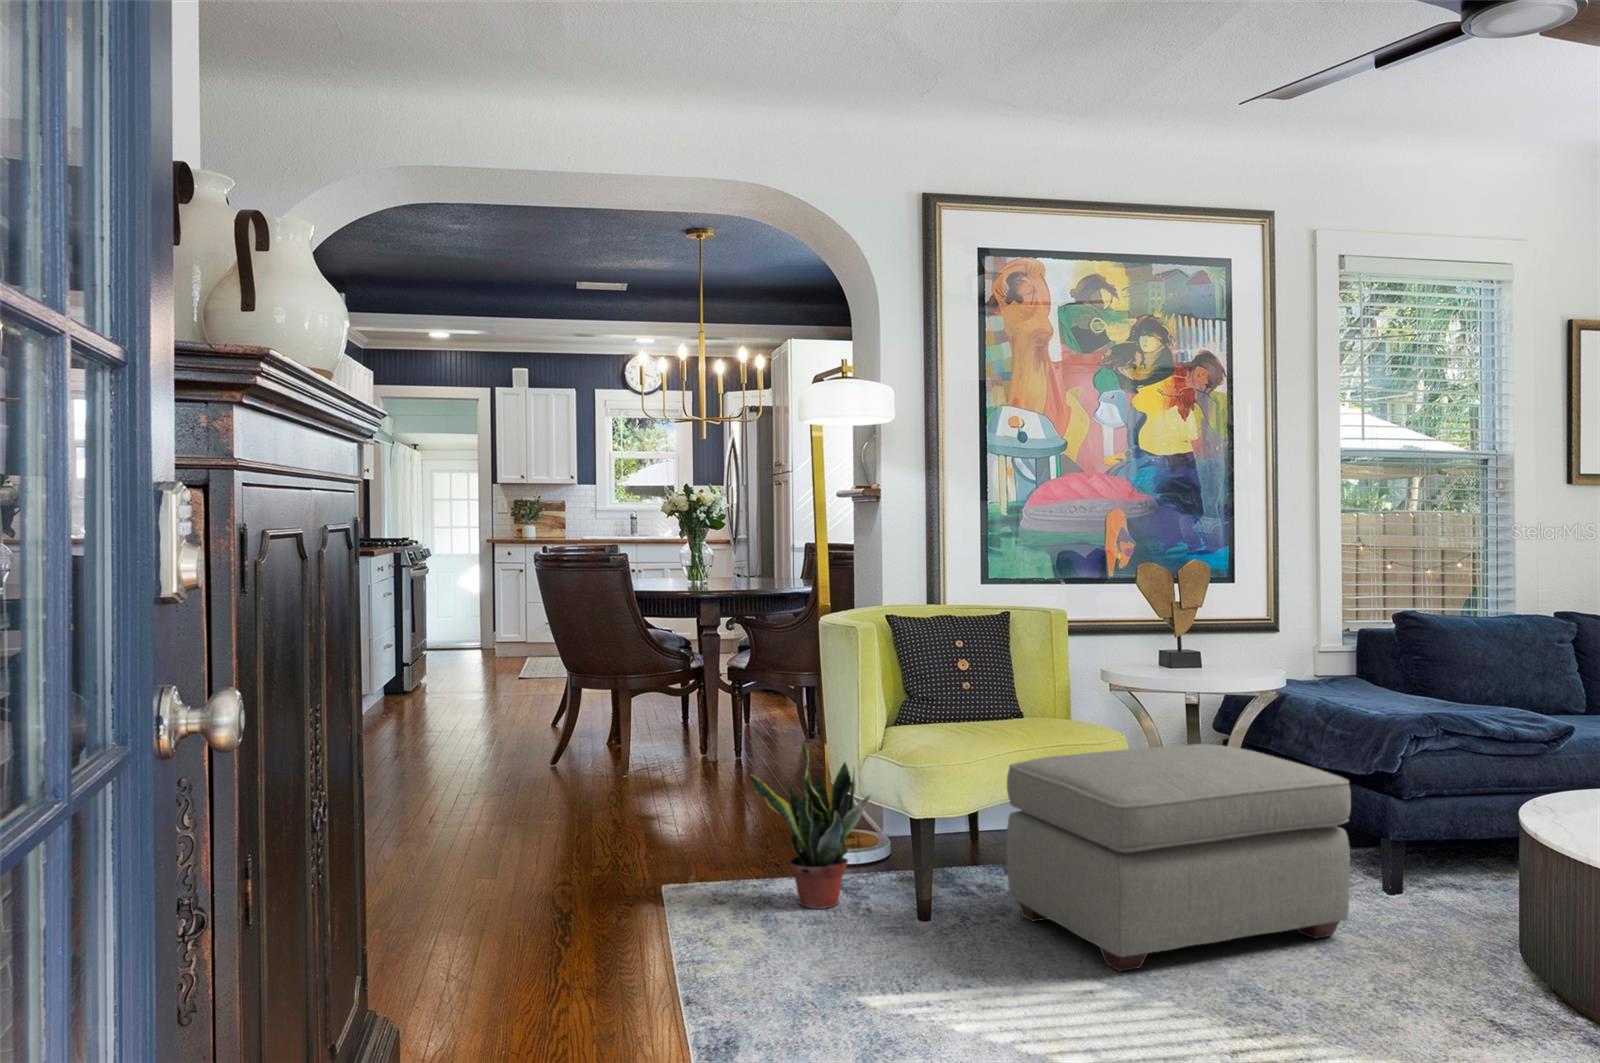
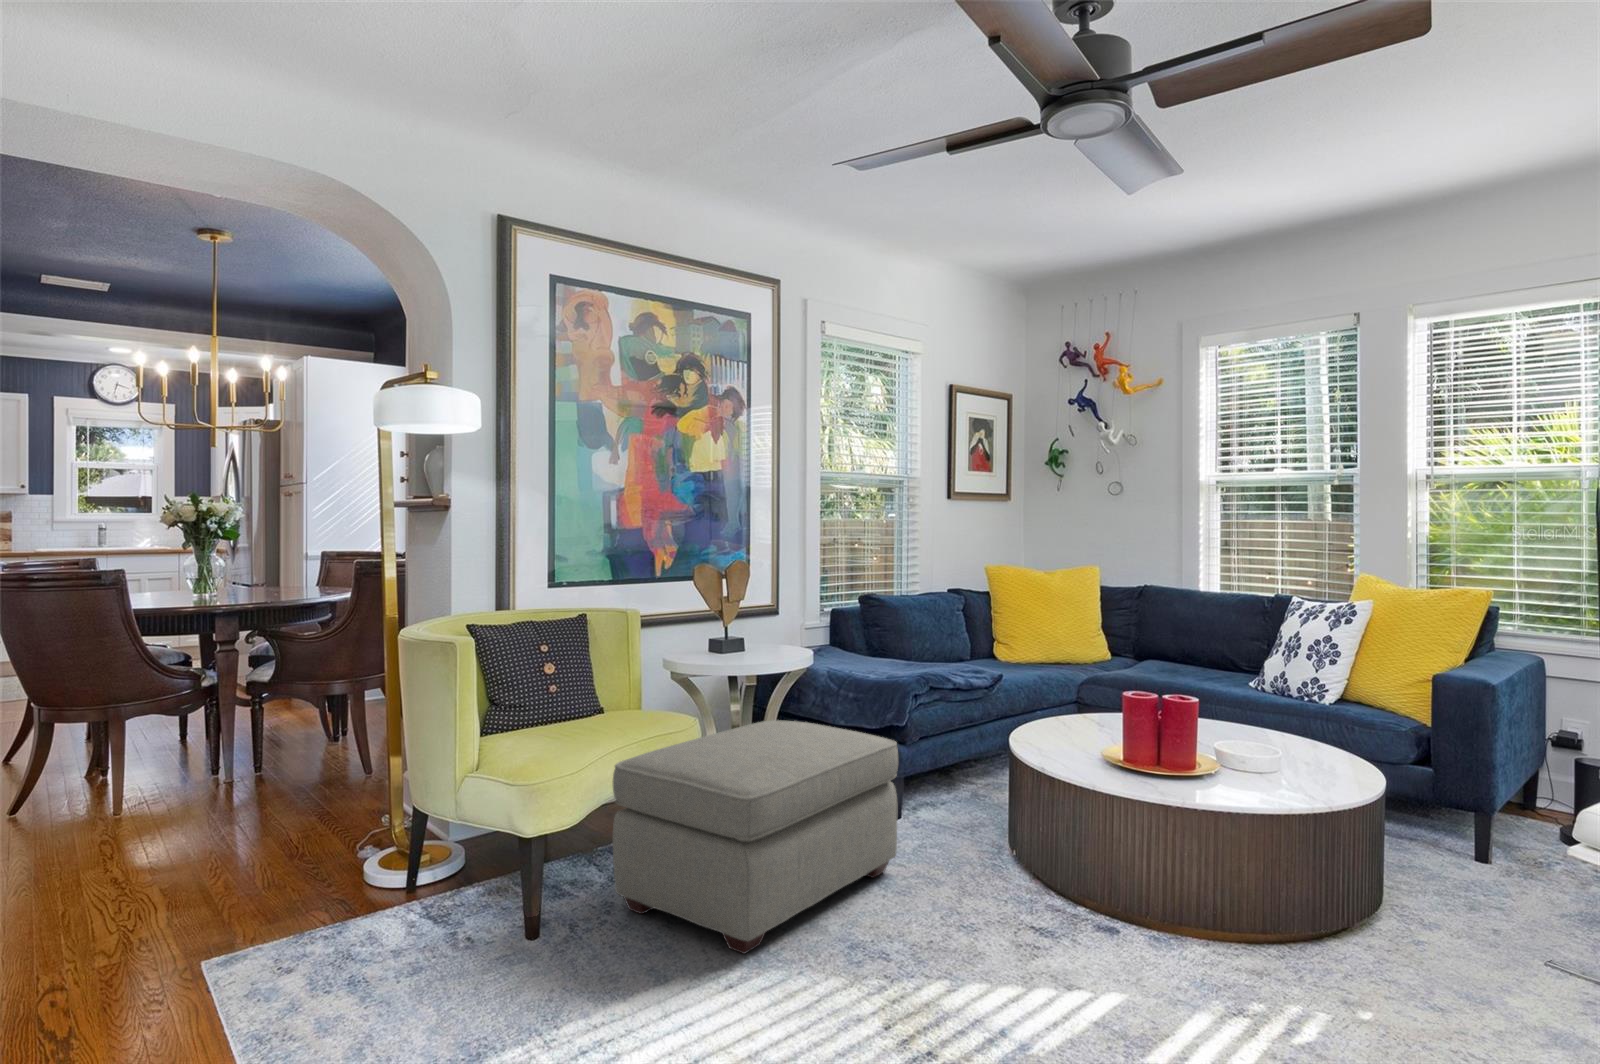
potted plant: present [750,742,871,909] -> none [325,768,474,952]

